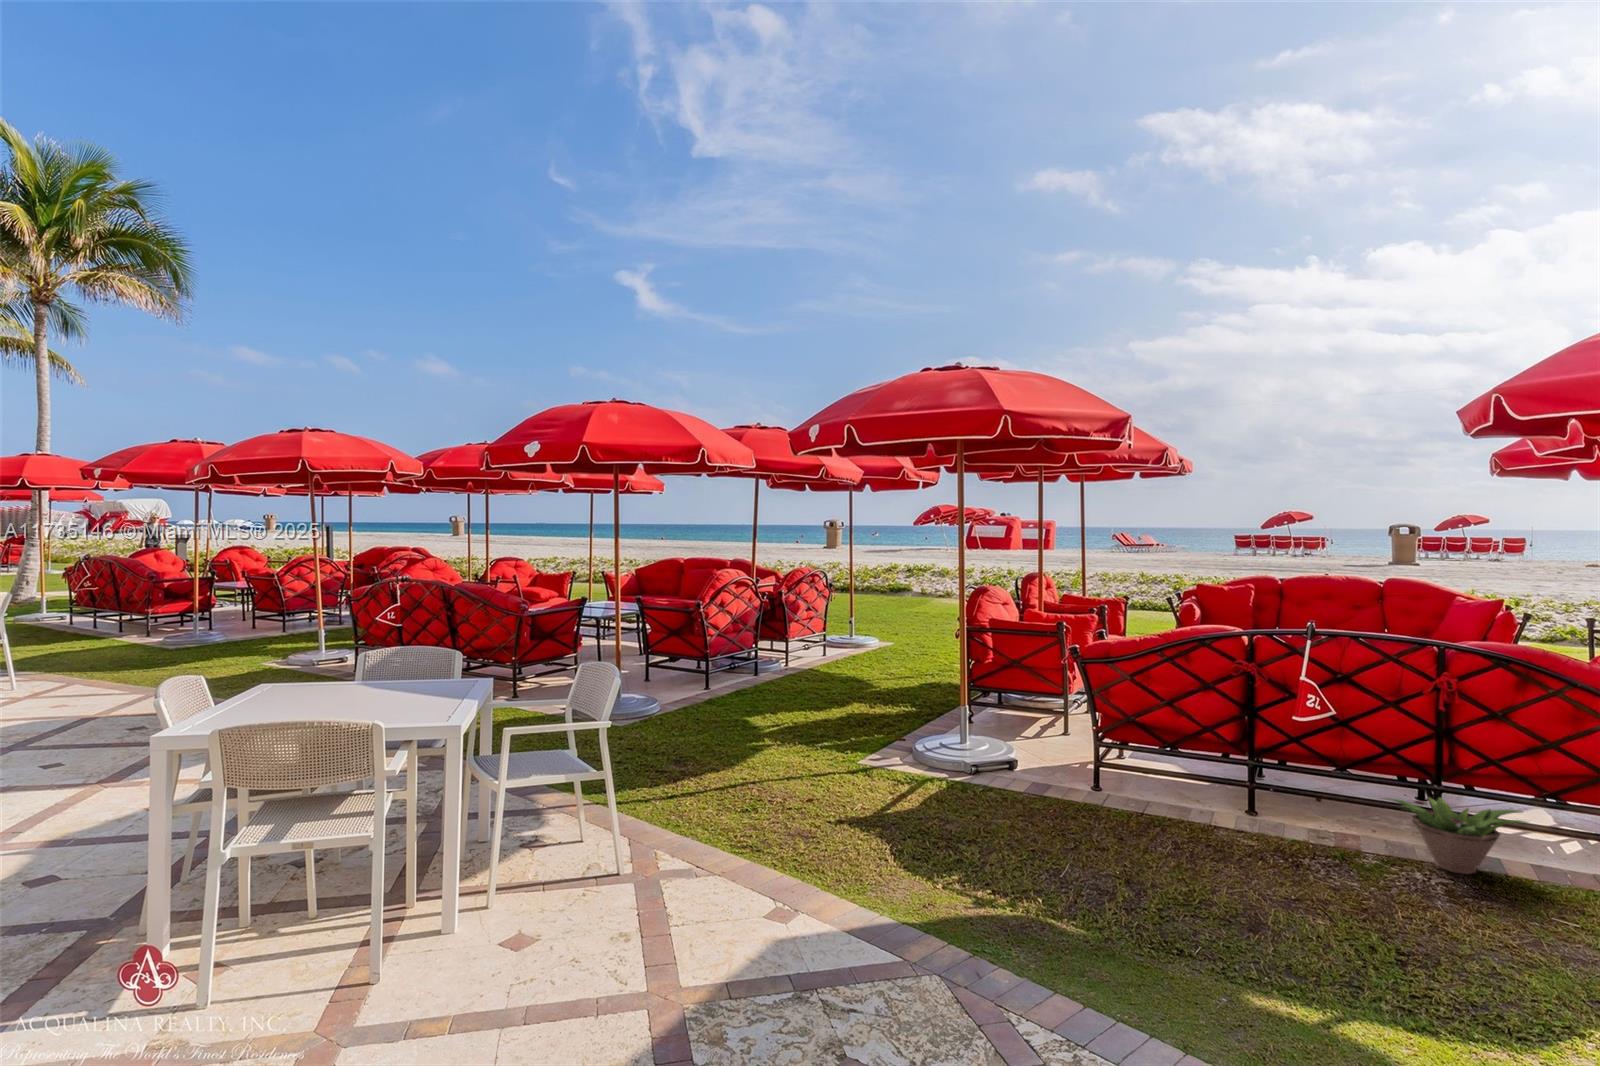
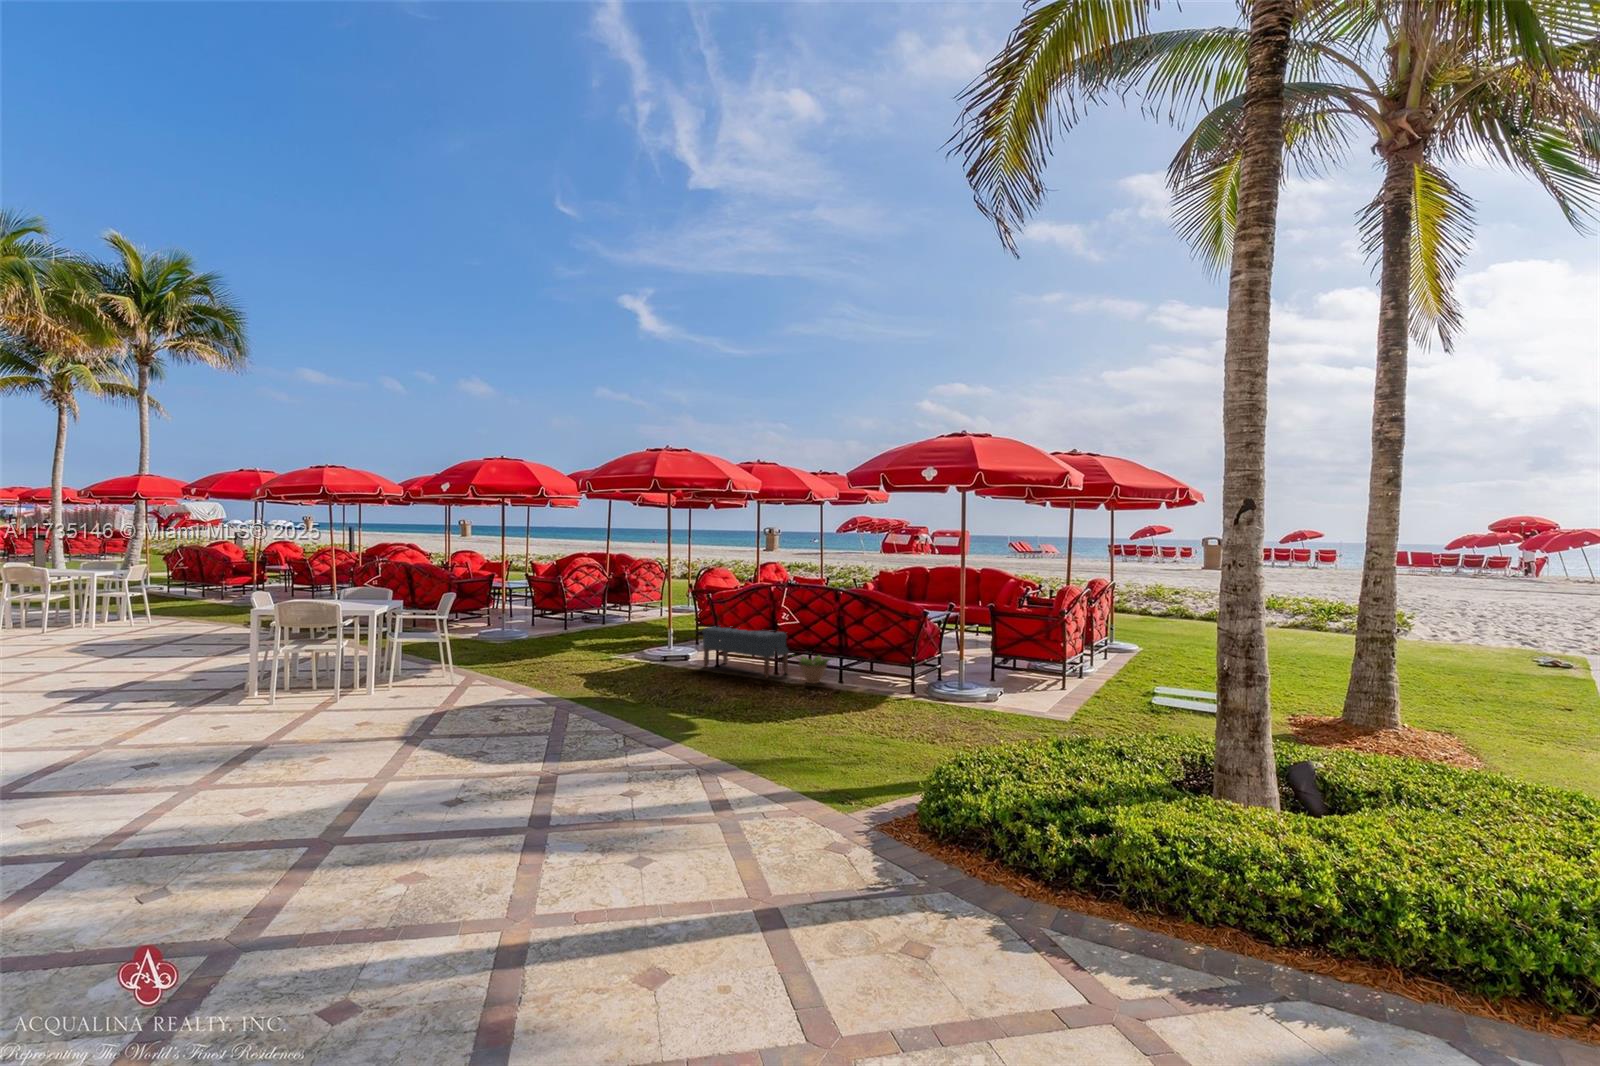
bench: none [1108,714,1335,852] -> present [702,626,789,678]

